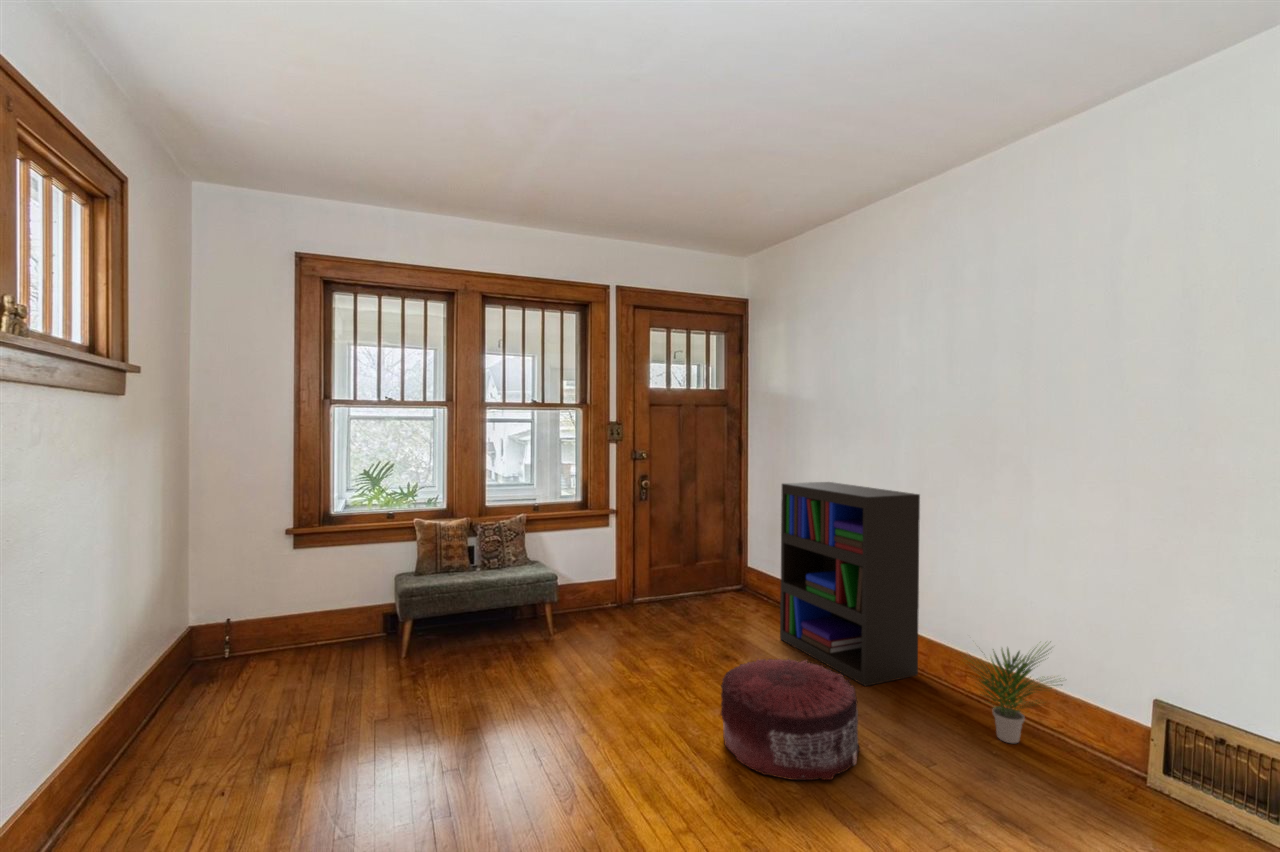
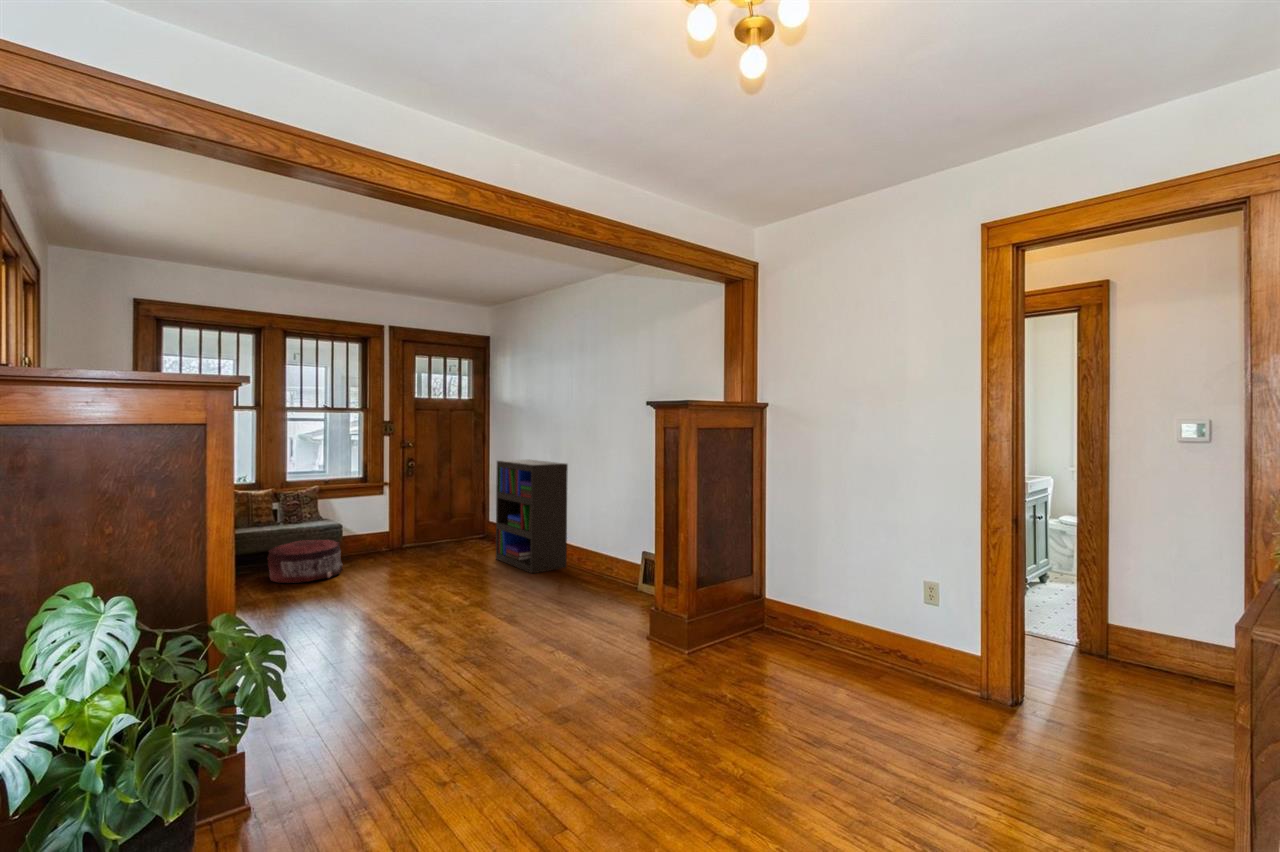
potted plant: present [967,648,1052,743] -> none [566,532,613,586]
pouf: present [721,659,859,780] -> present [267,540,343,583]

